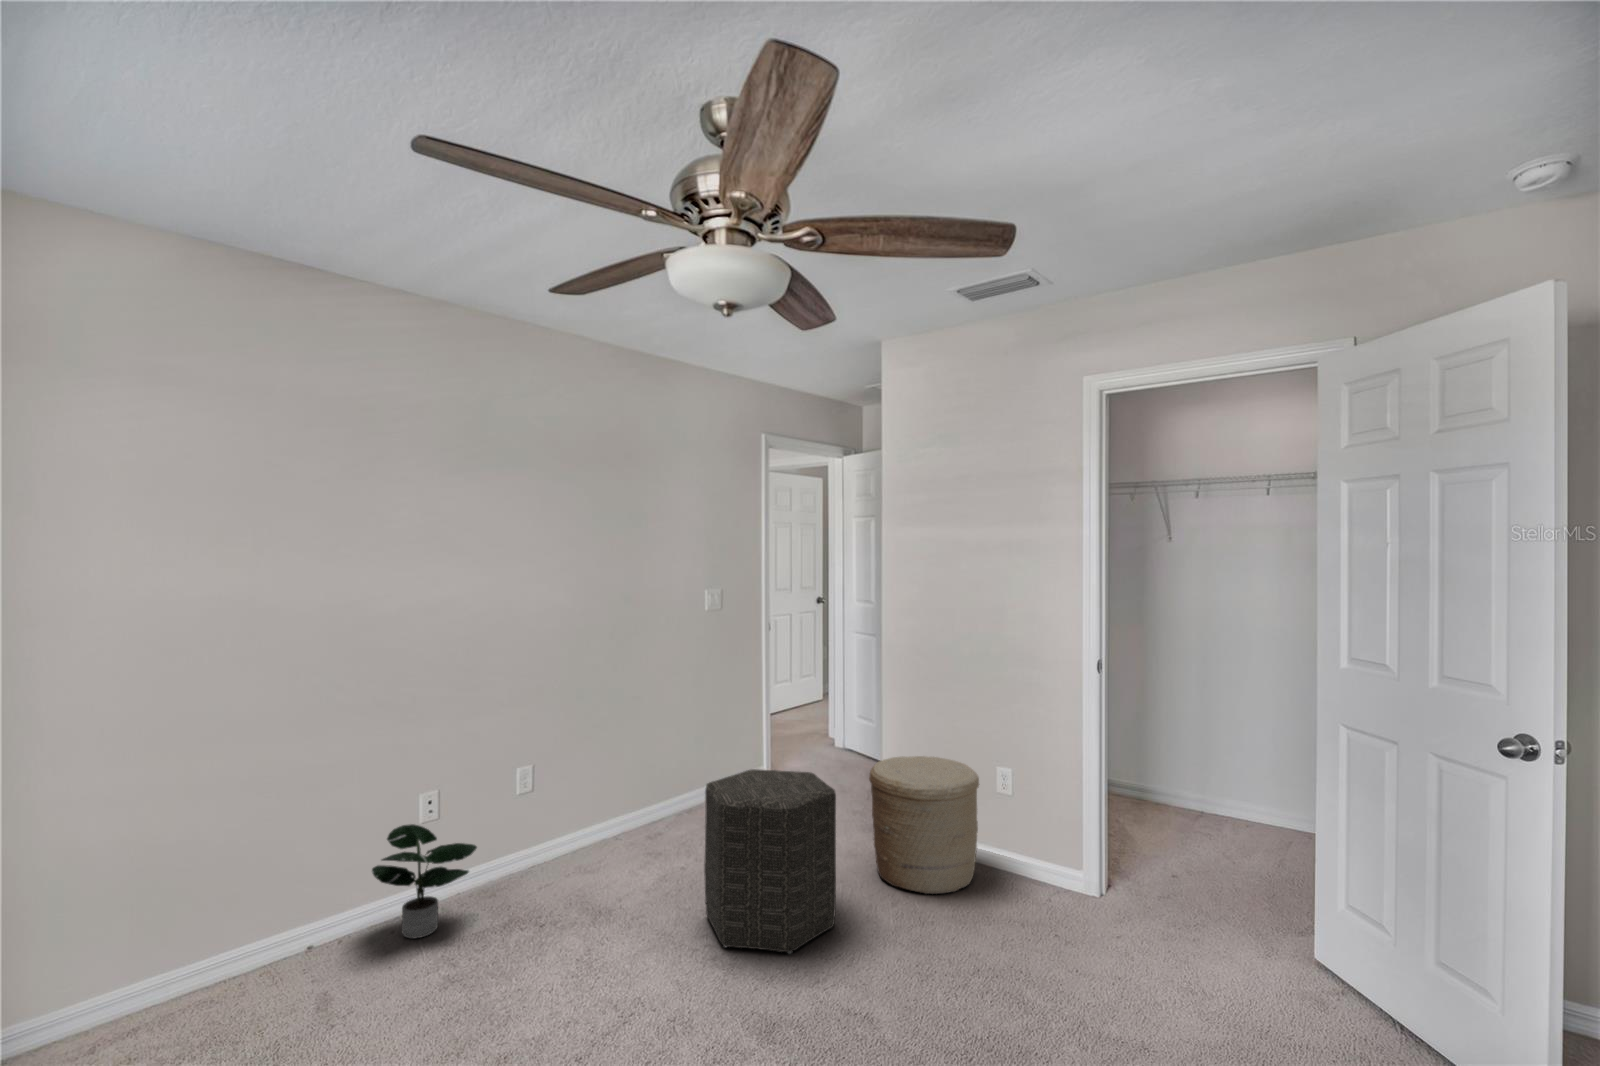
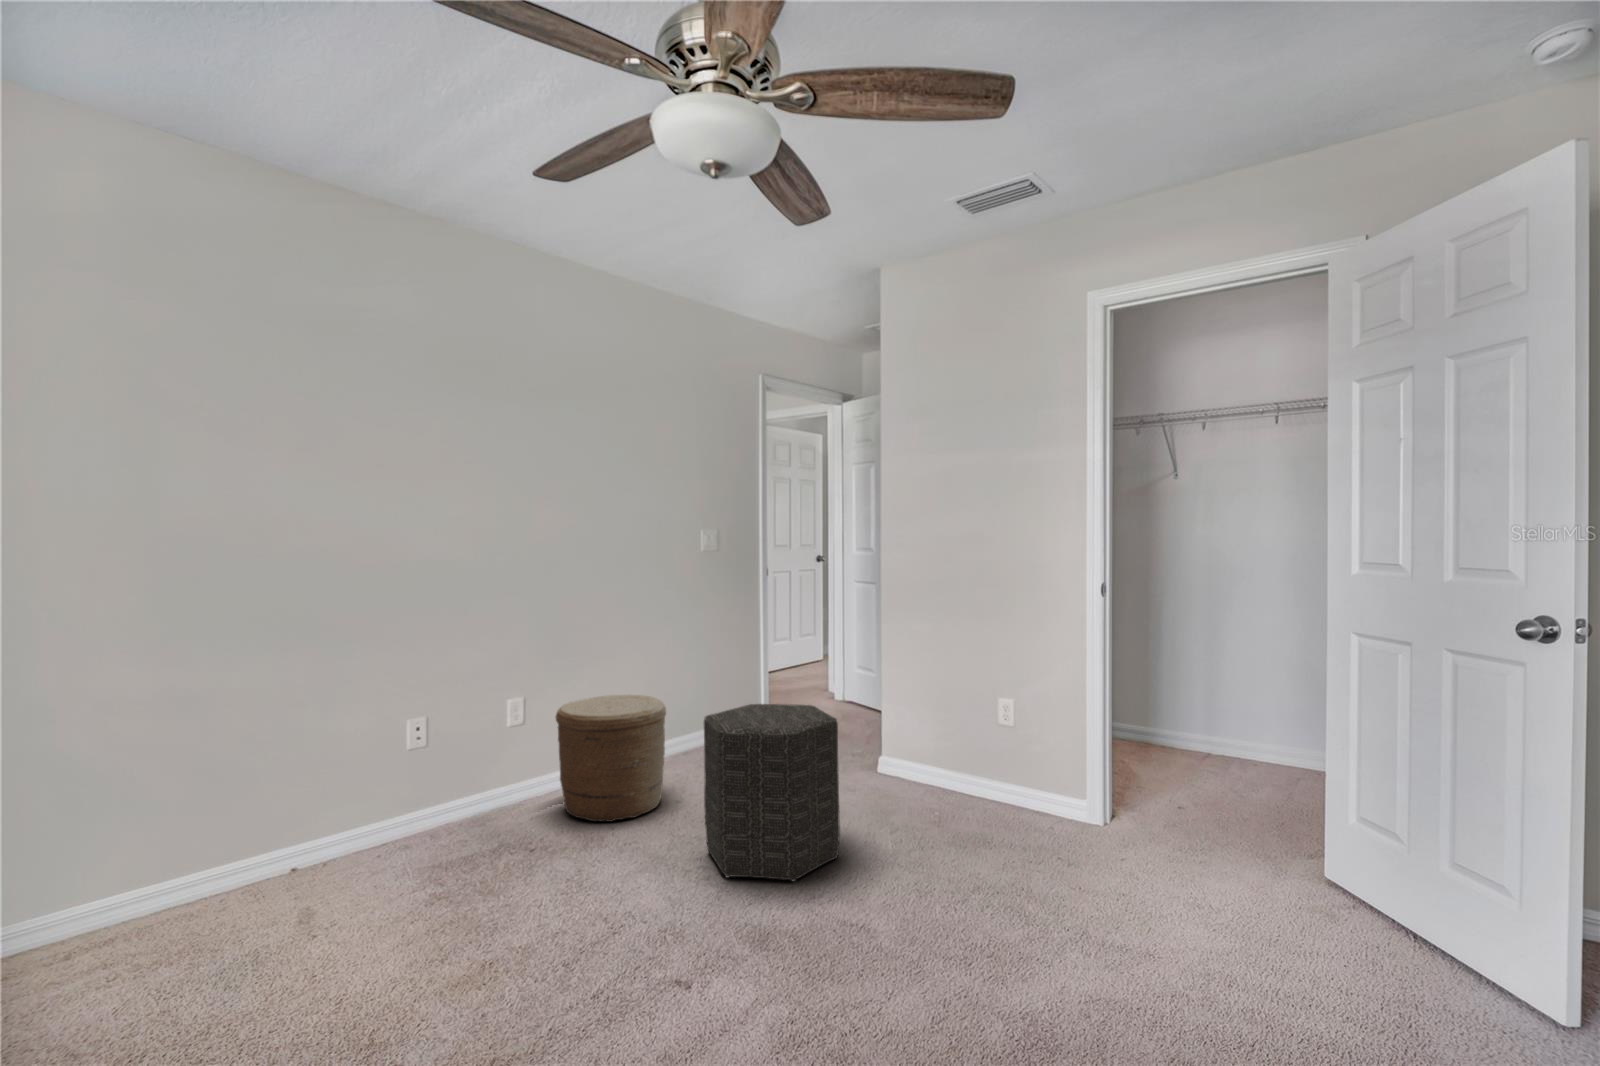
woven basket: present [869,756,979,894] -> present [555,695,666,822]
potted plant: present [372,824,477,938] -> none [362,764,471,877]

